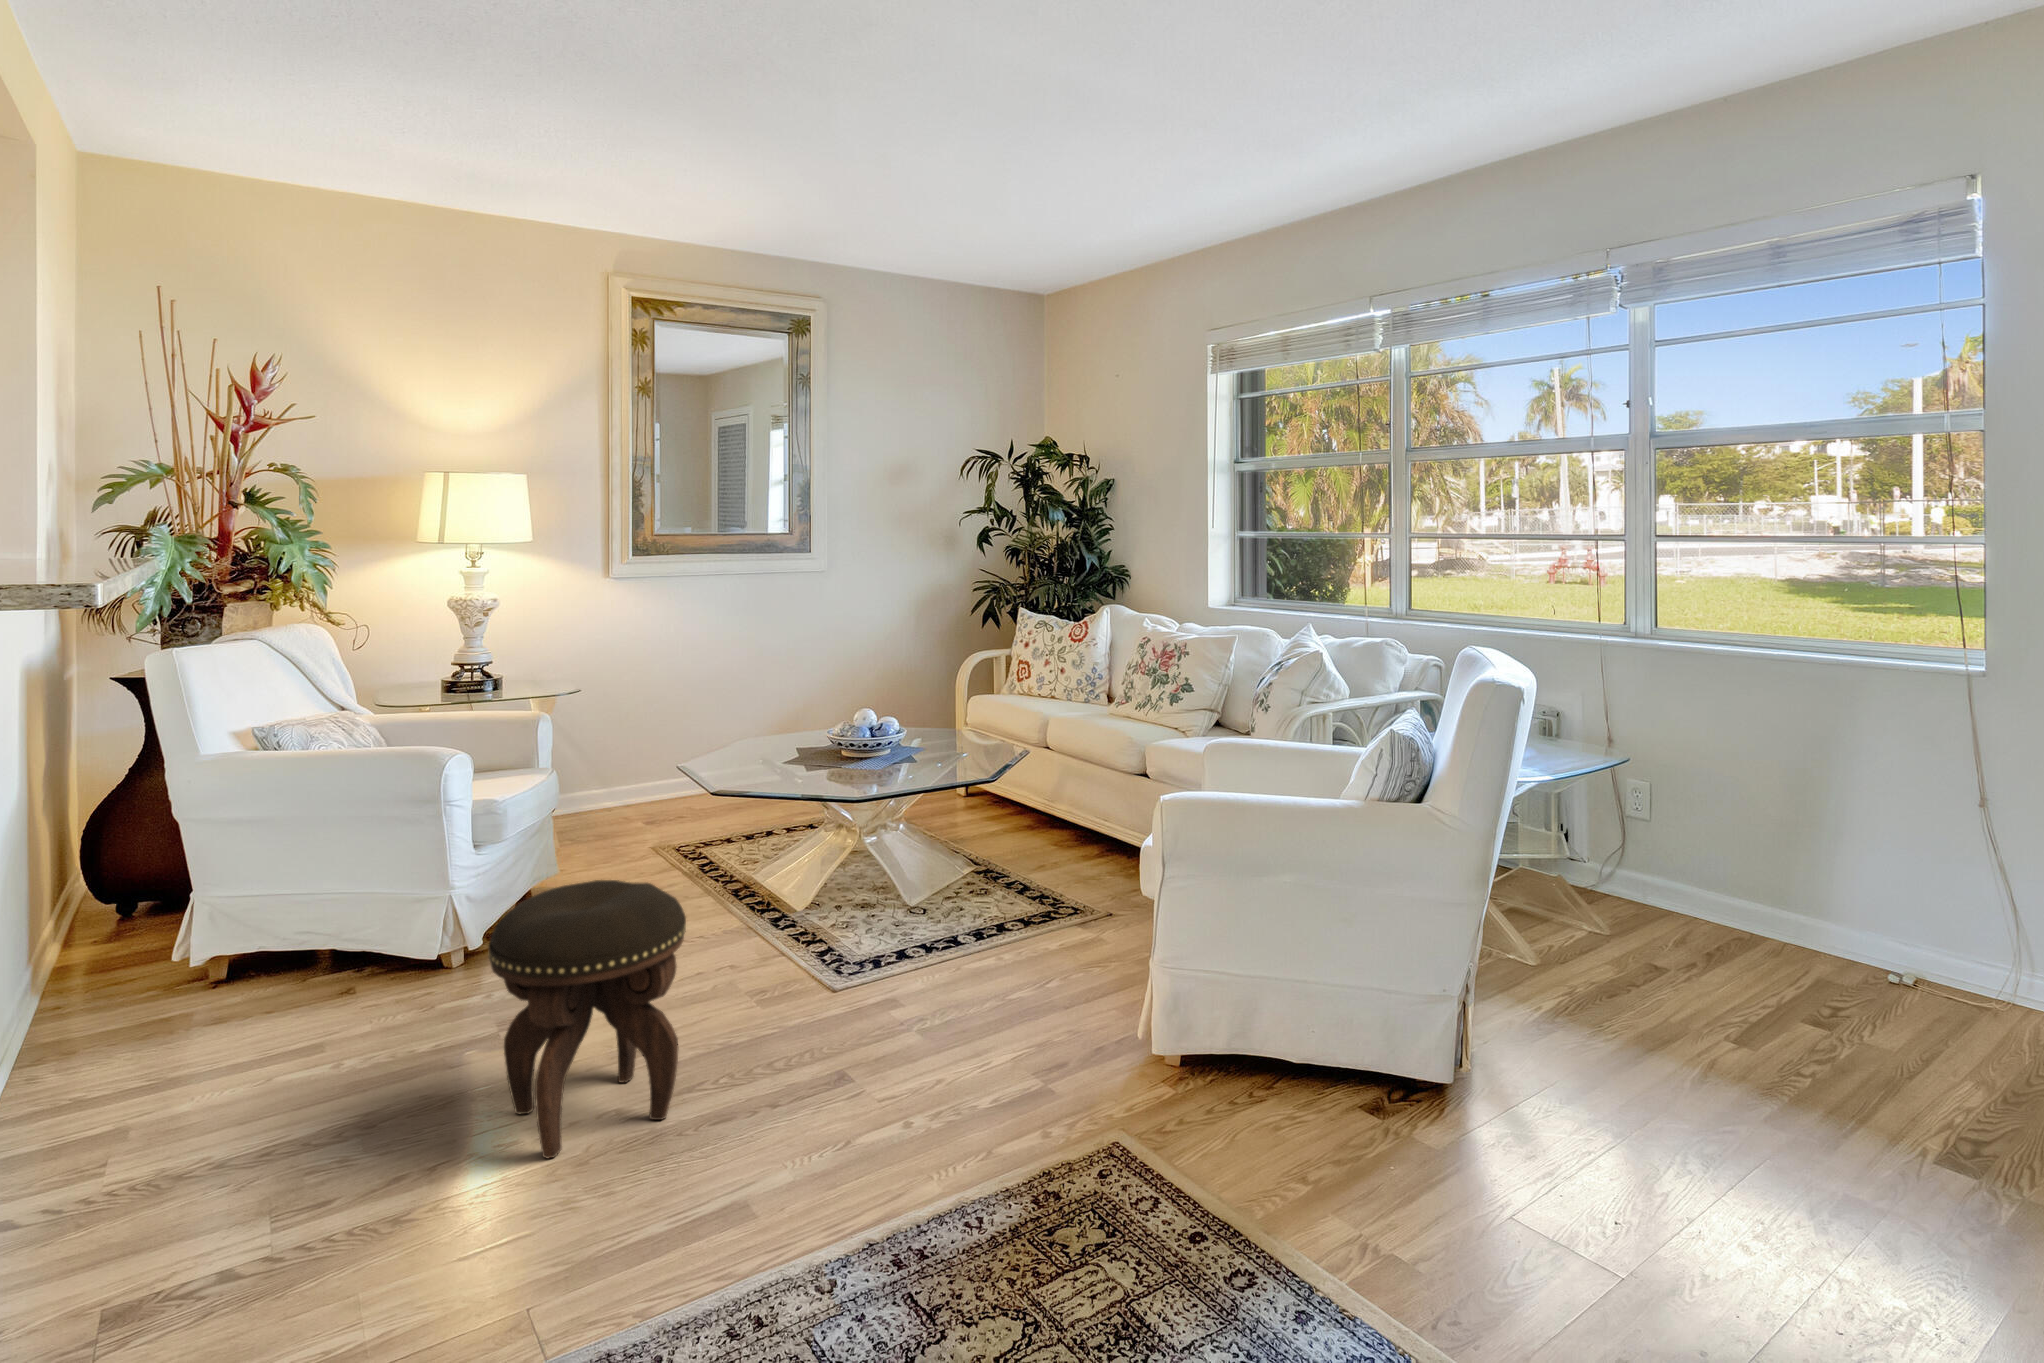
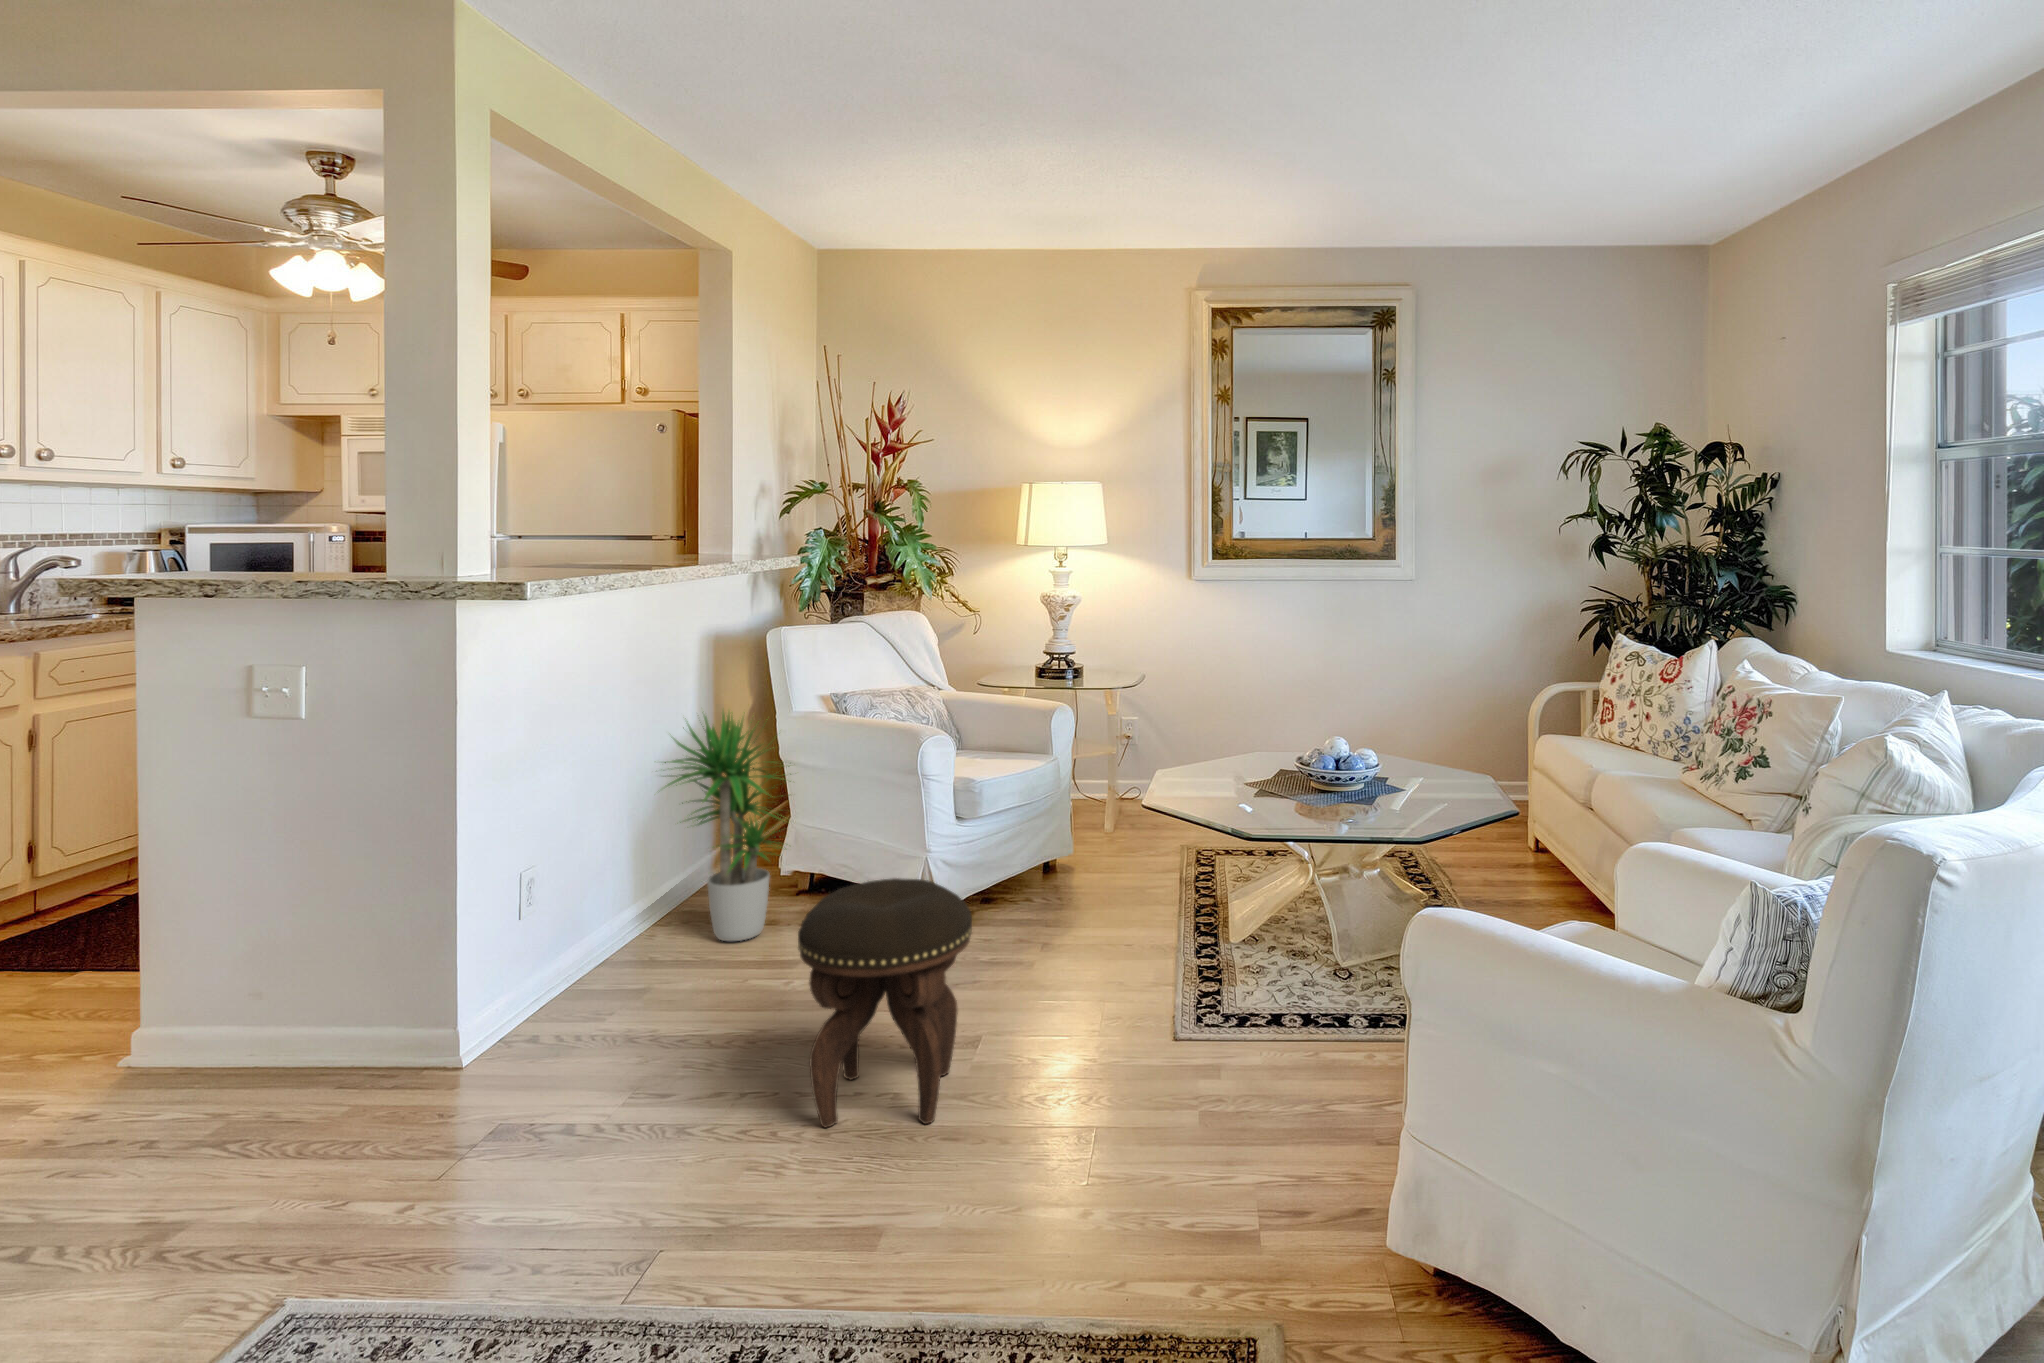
potted plant: none [29,743,273,1045] -> present [664,712,791,941]

